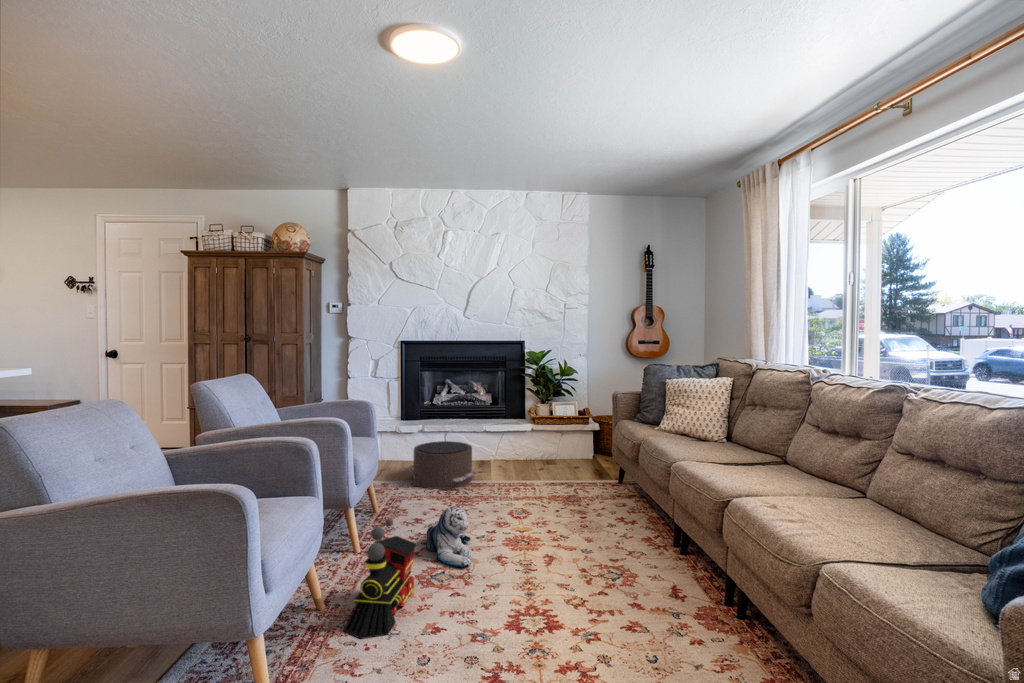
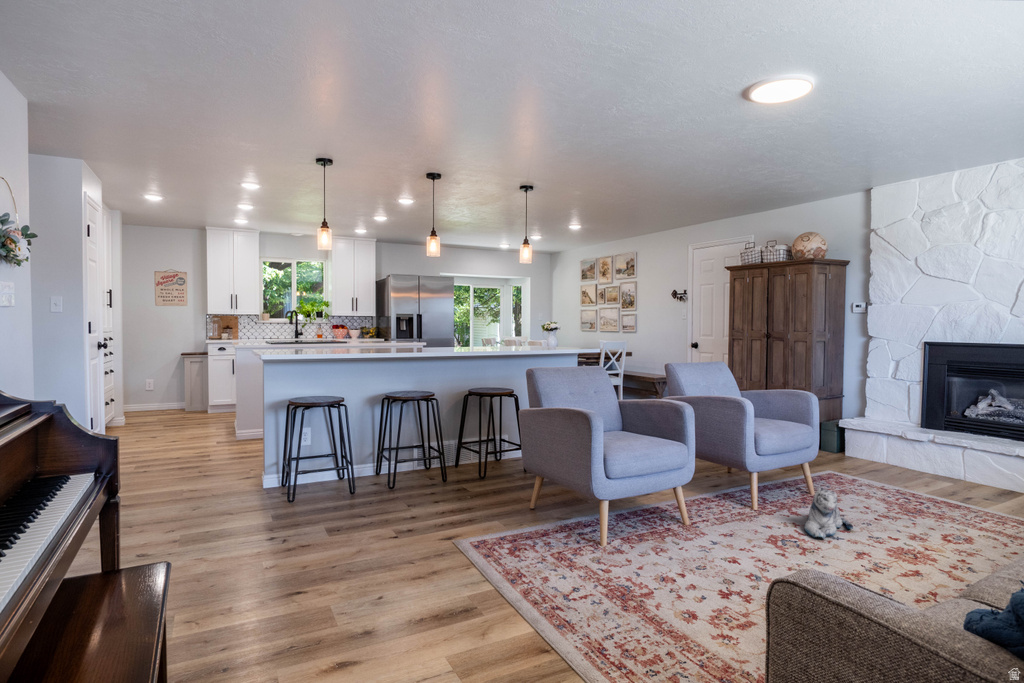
pouf: present [402,441,477,489] -> none [873,450,961,502]
toy train: present [343,518,417,639] -> none [689,469,761,540]

